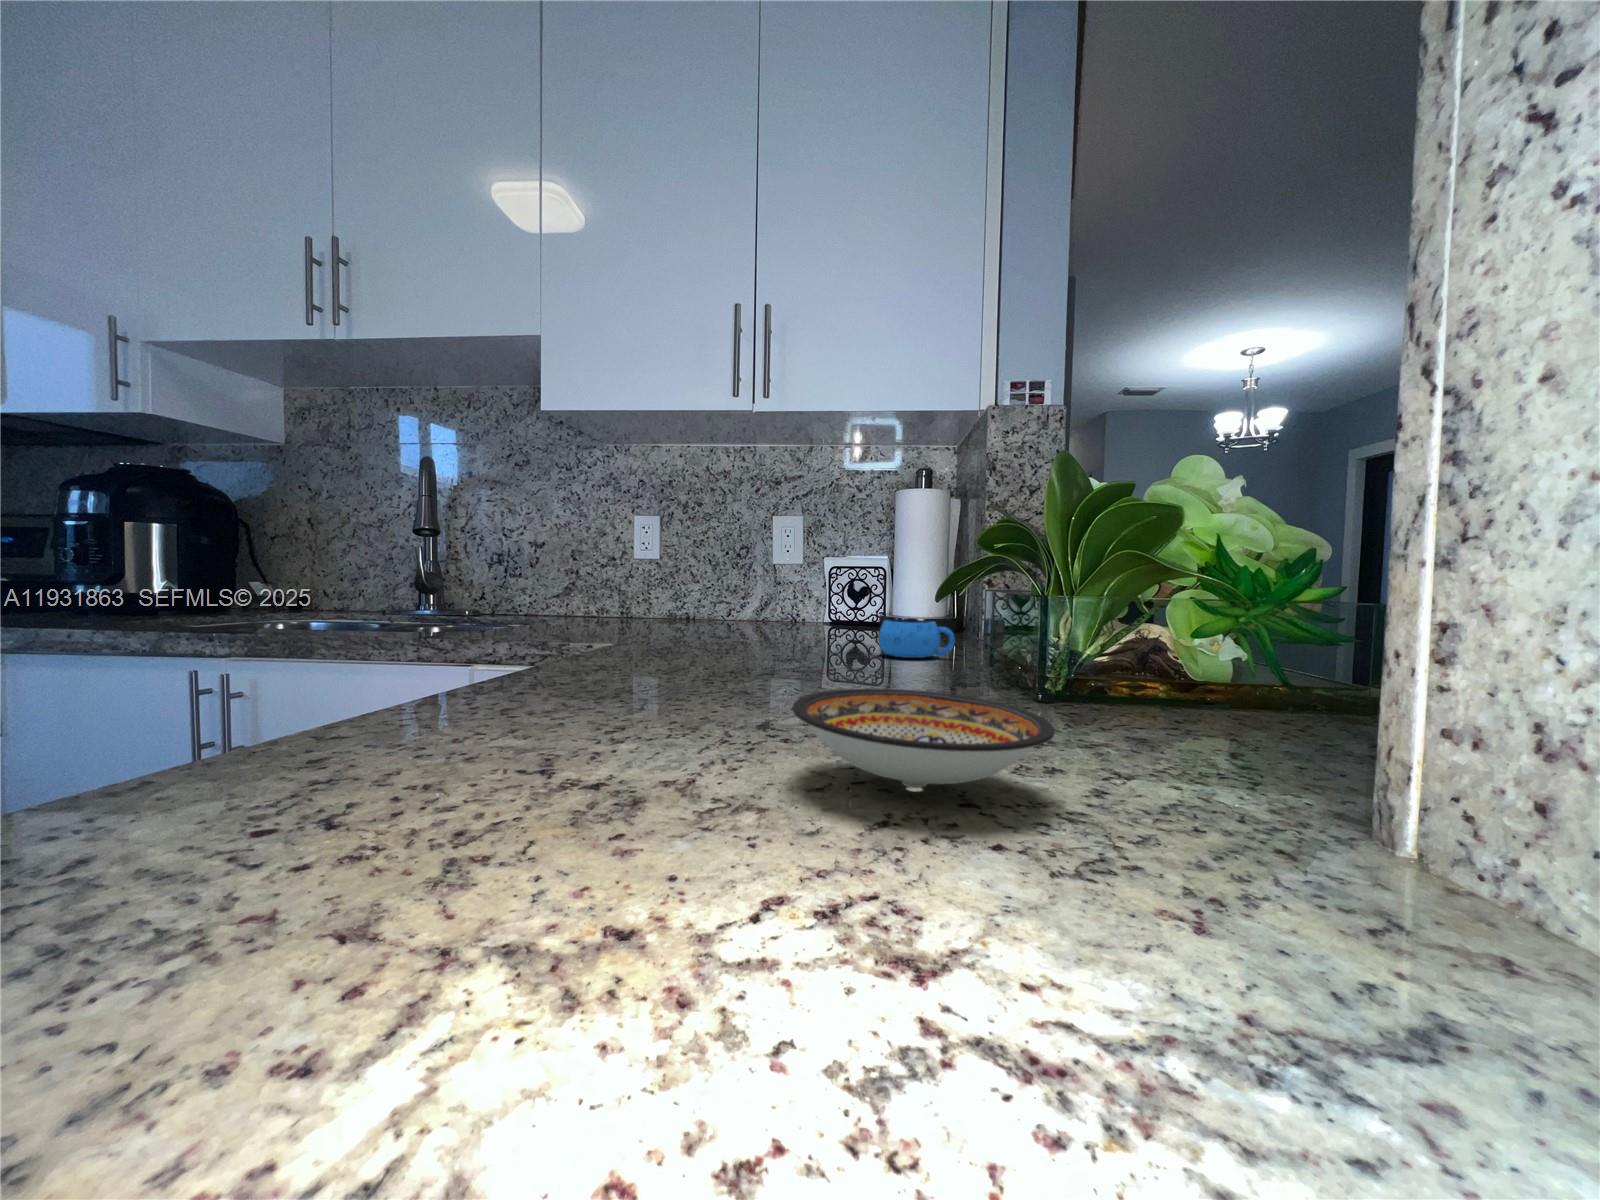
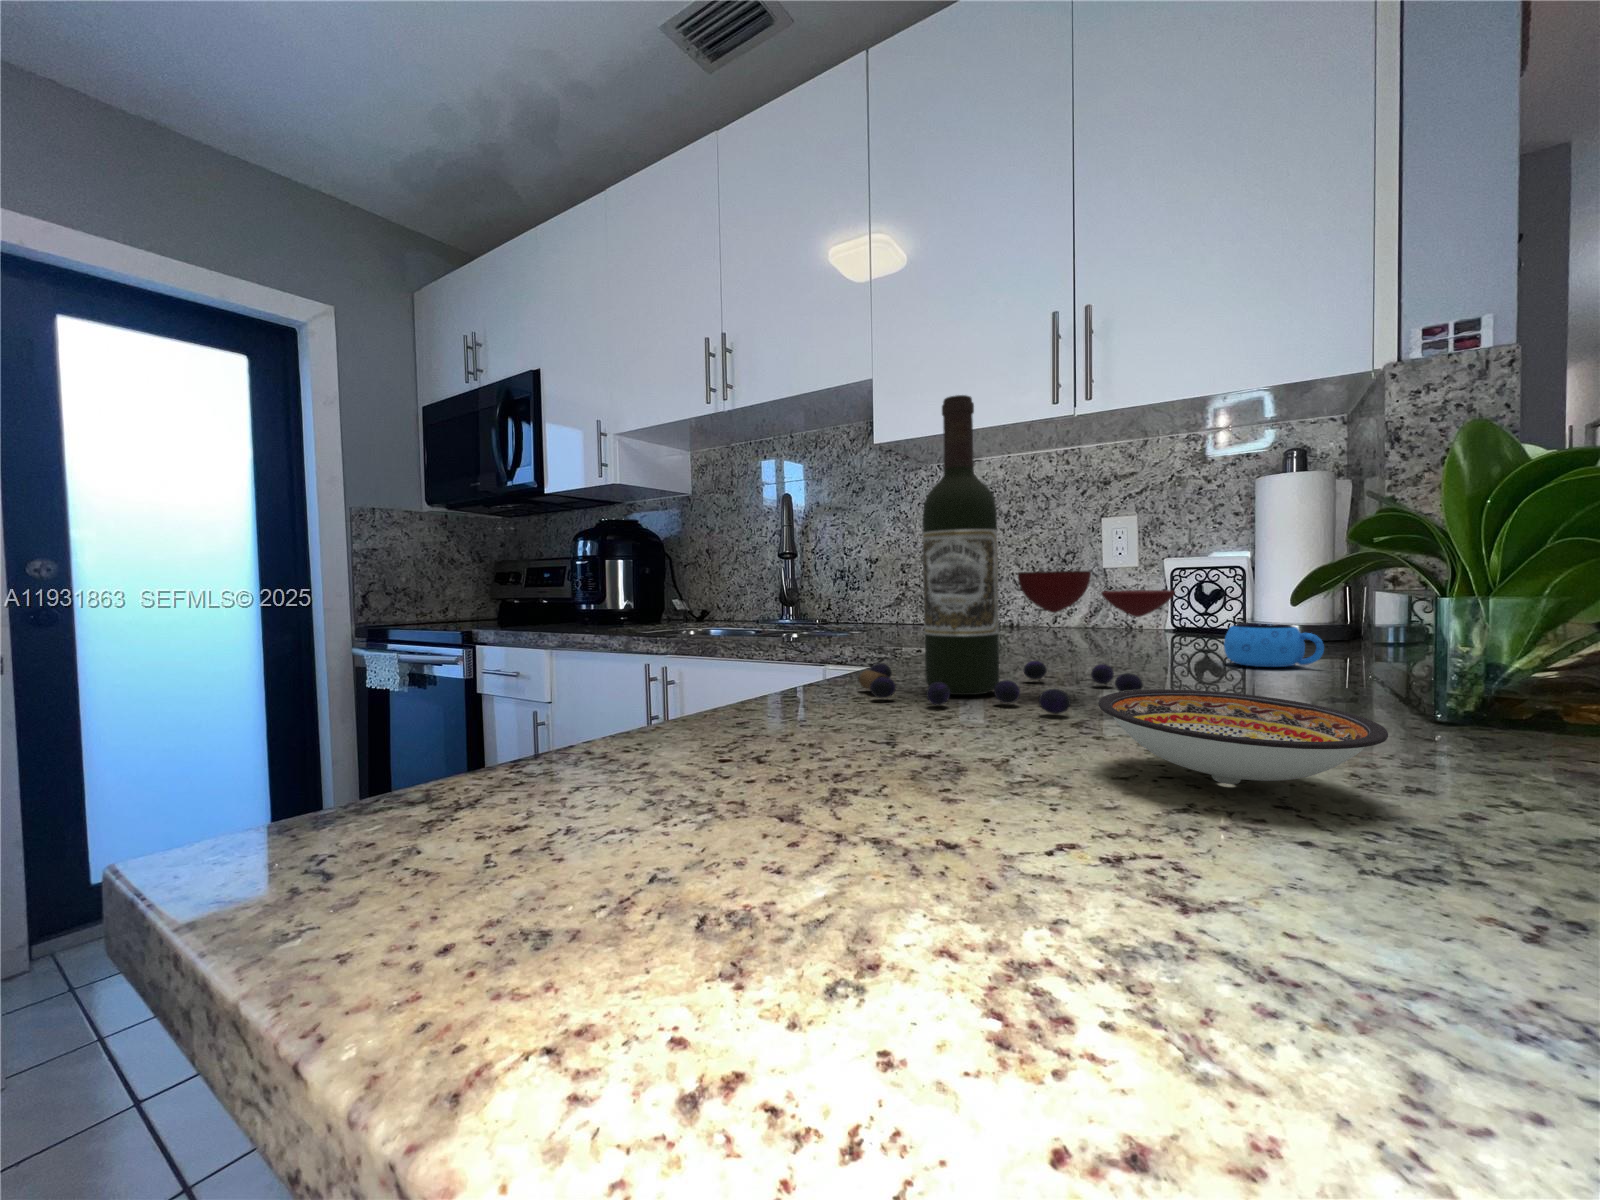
wine bottle: none [509,354,863,716] -> present [859,395,1175,714]

